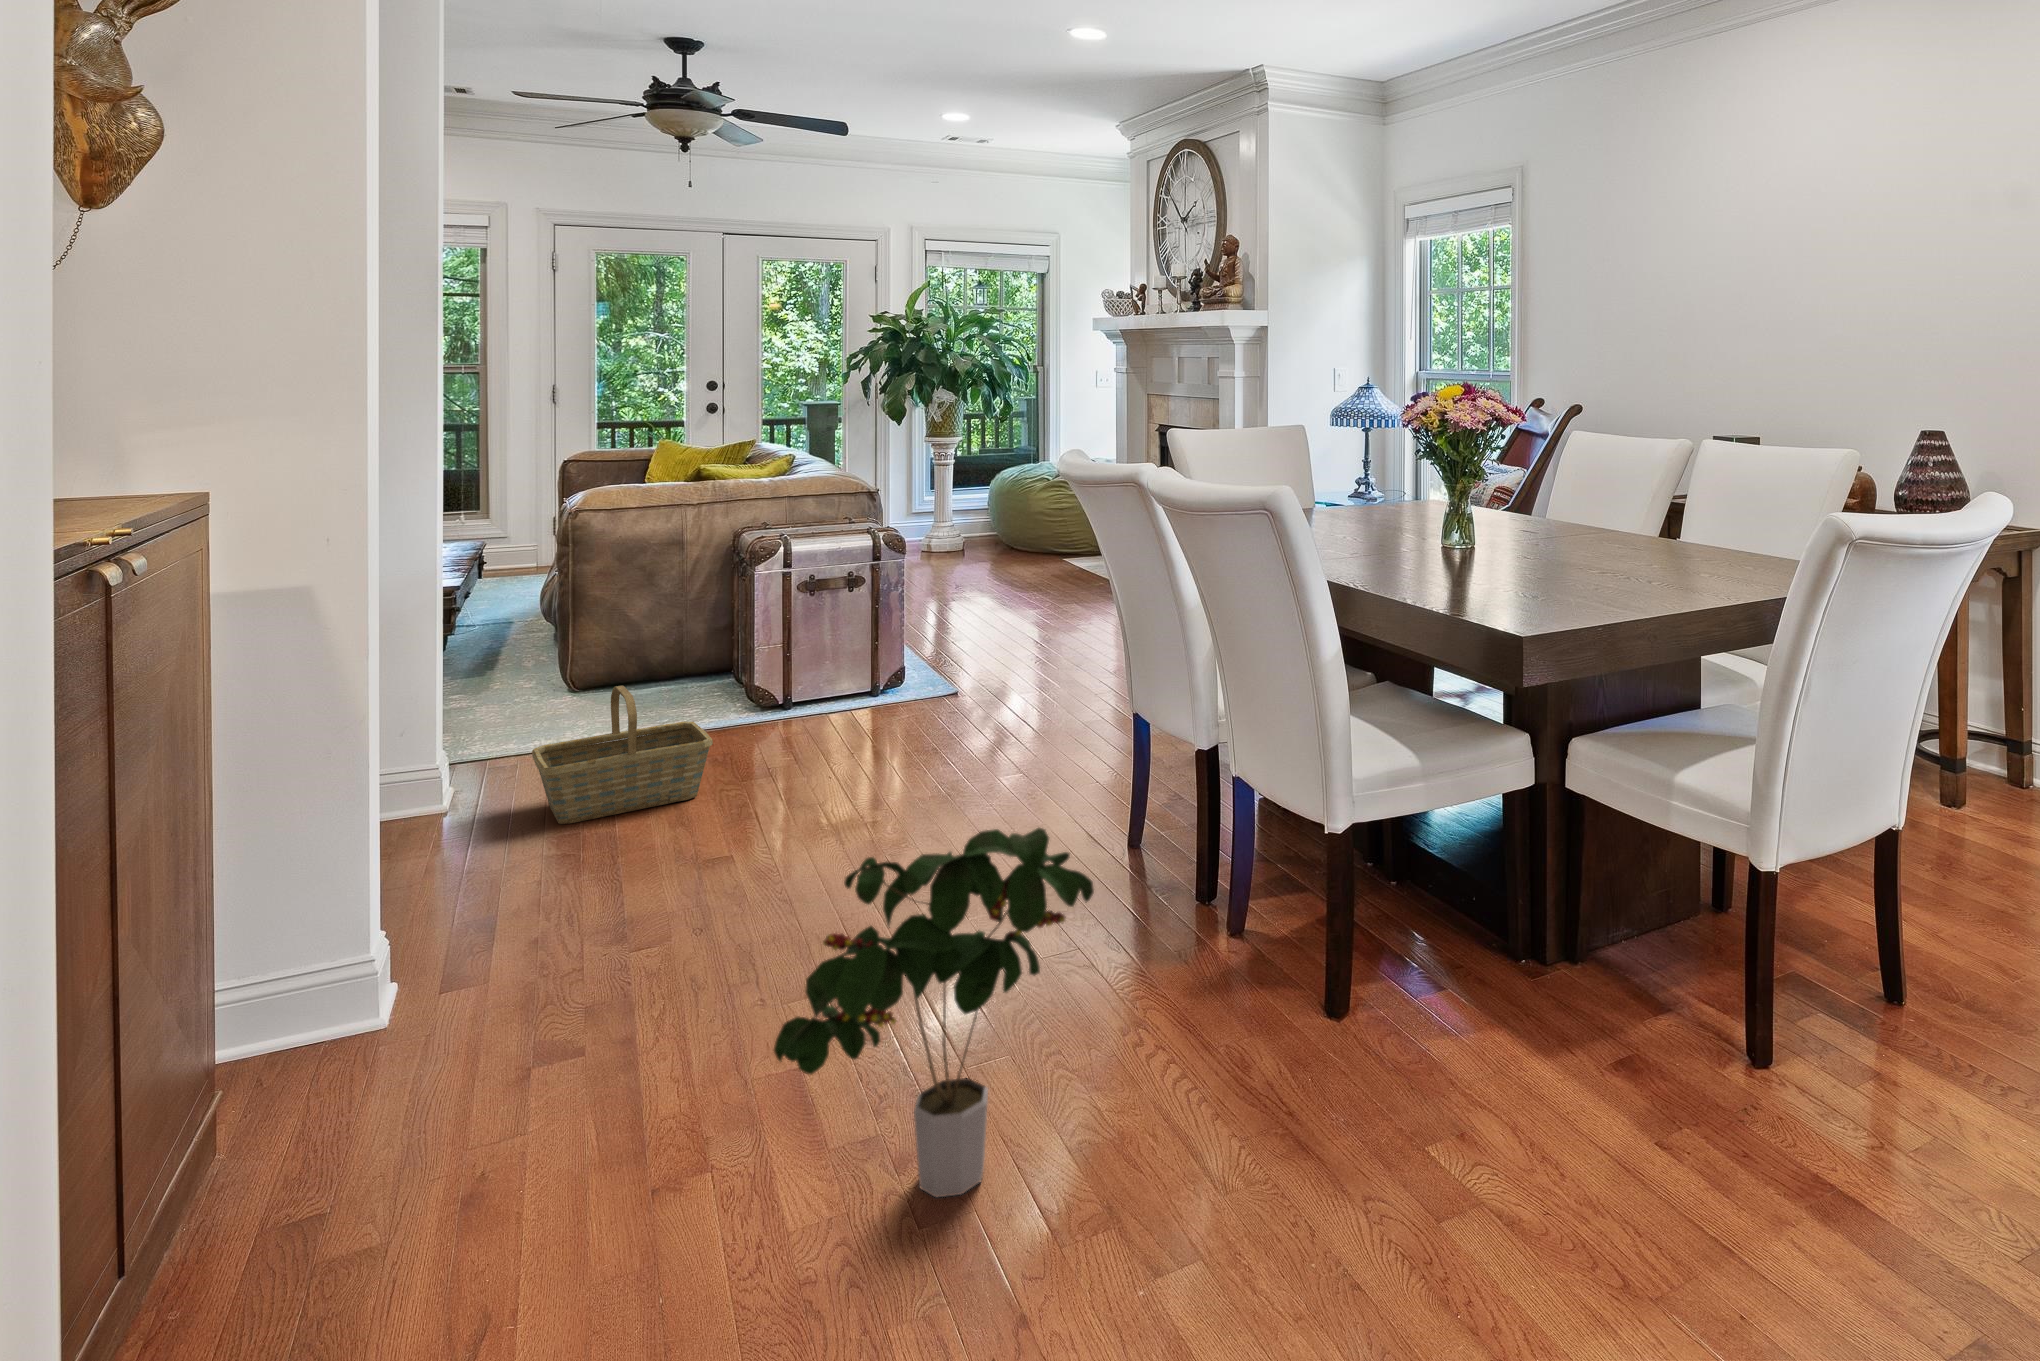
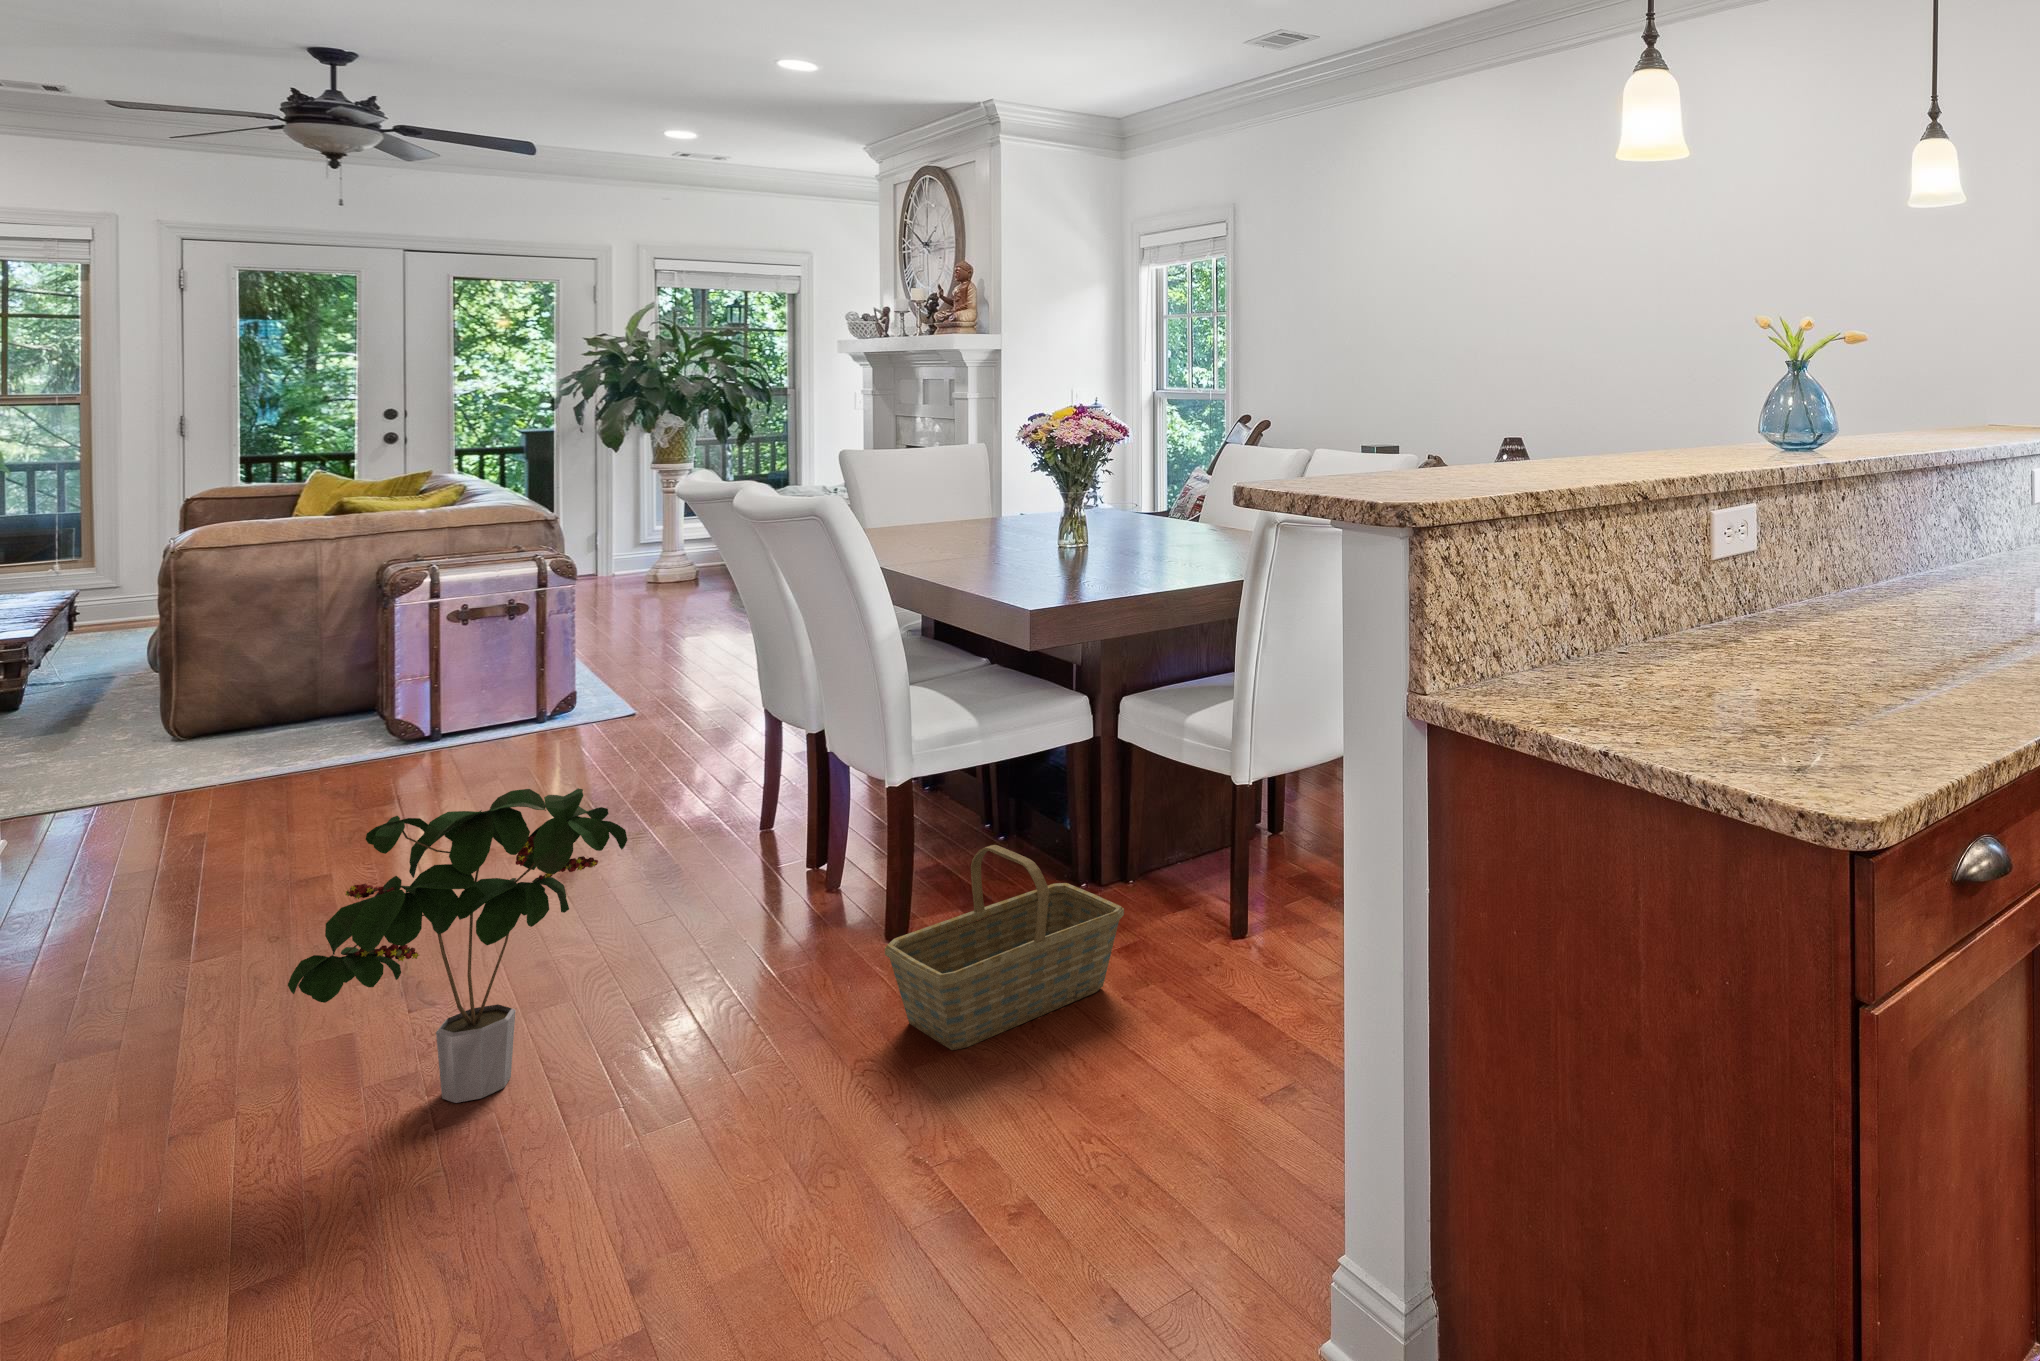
basket: present [532,686,713,824] -> present [885,845,1124,1050]

